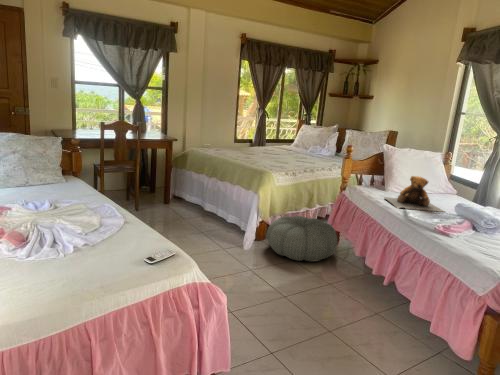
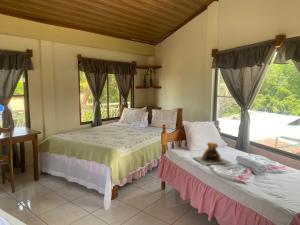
pouf: present [267,216,337,261] -> none [120,175,167,210]

